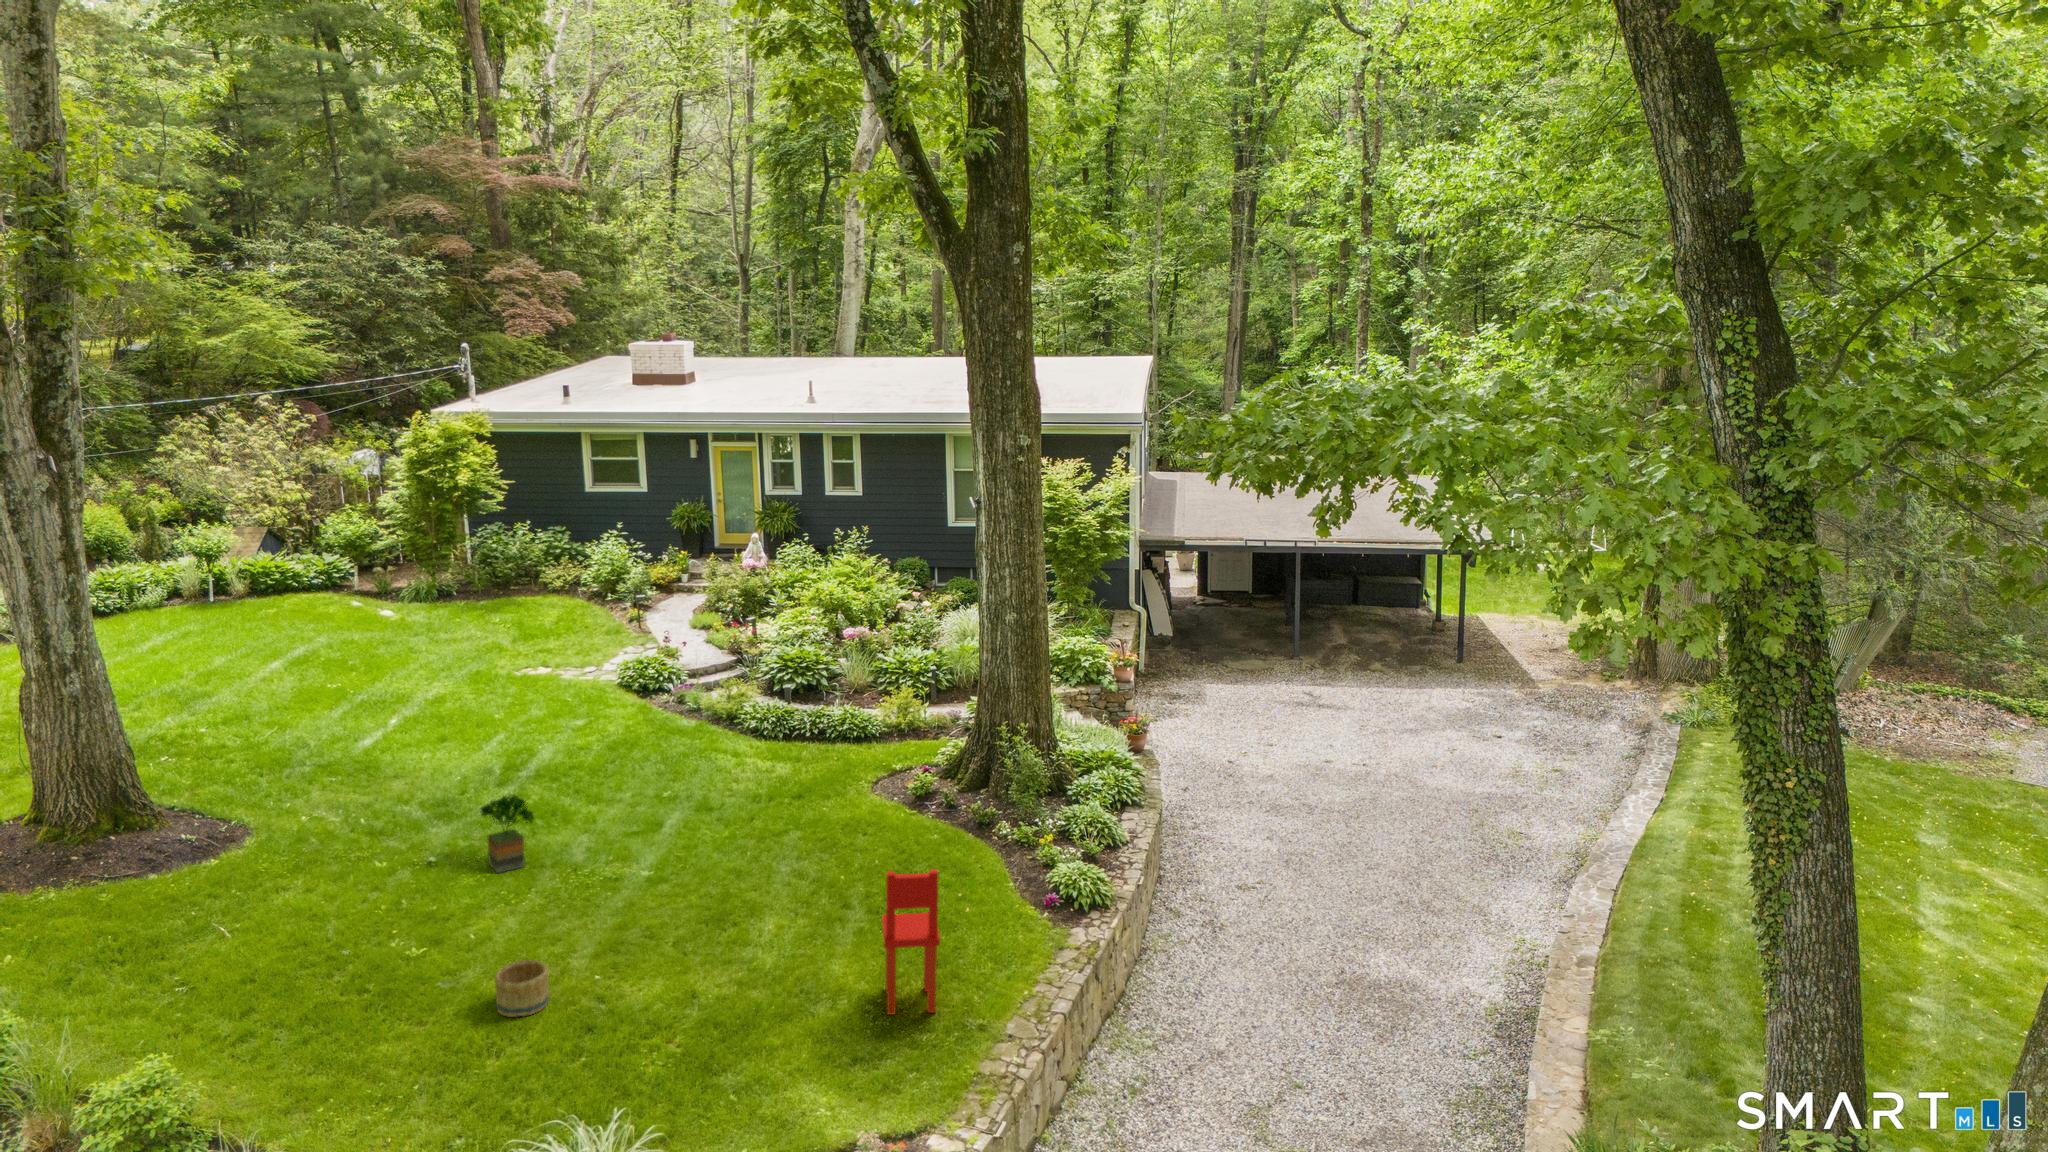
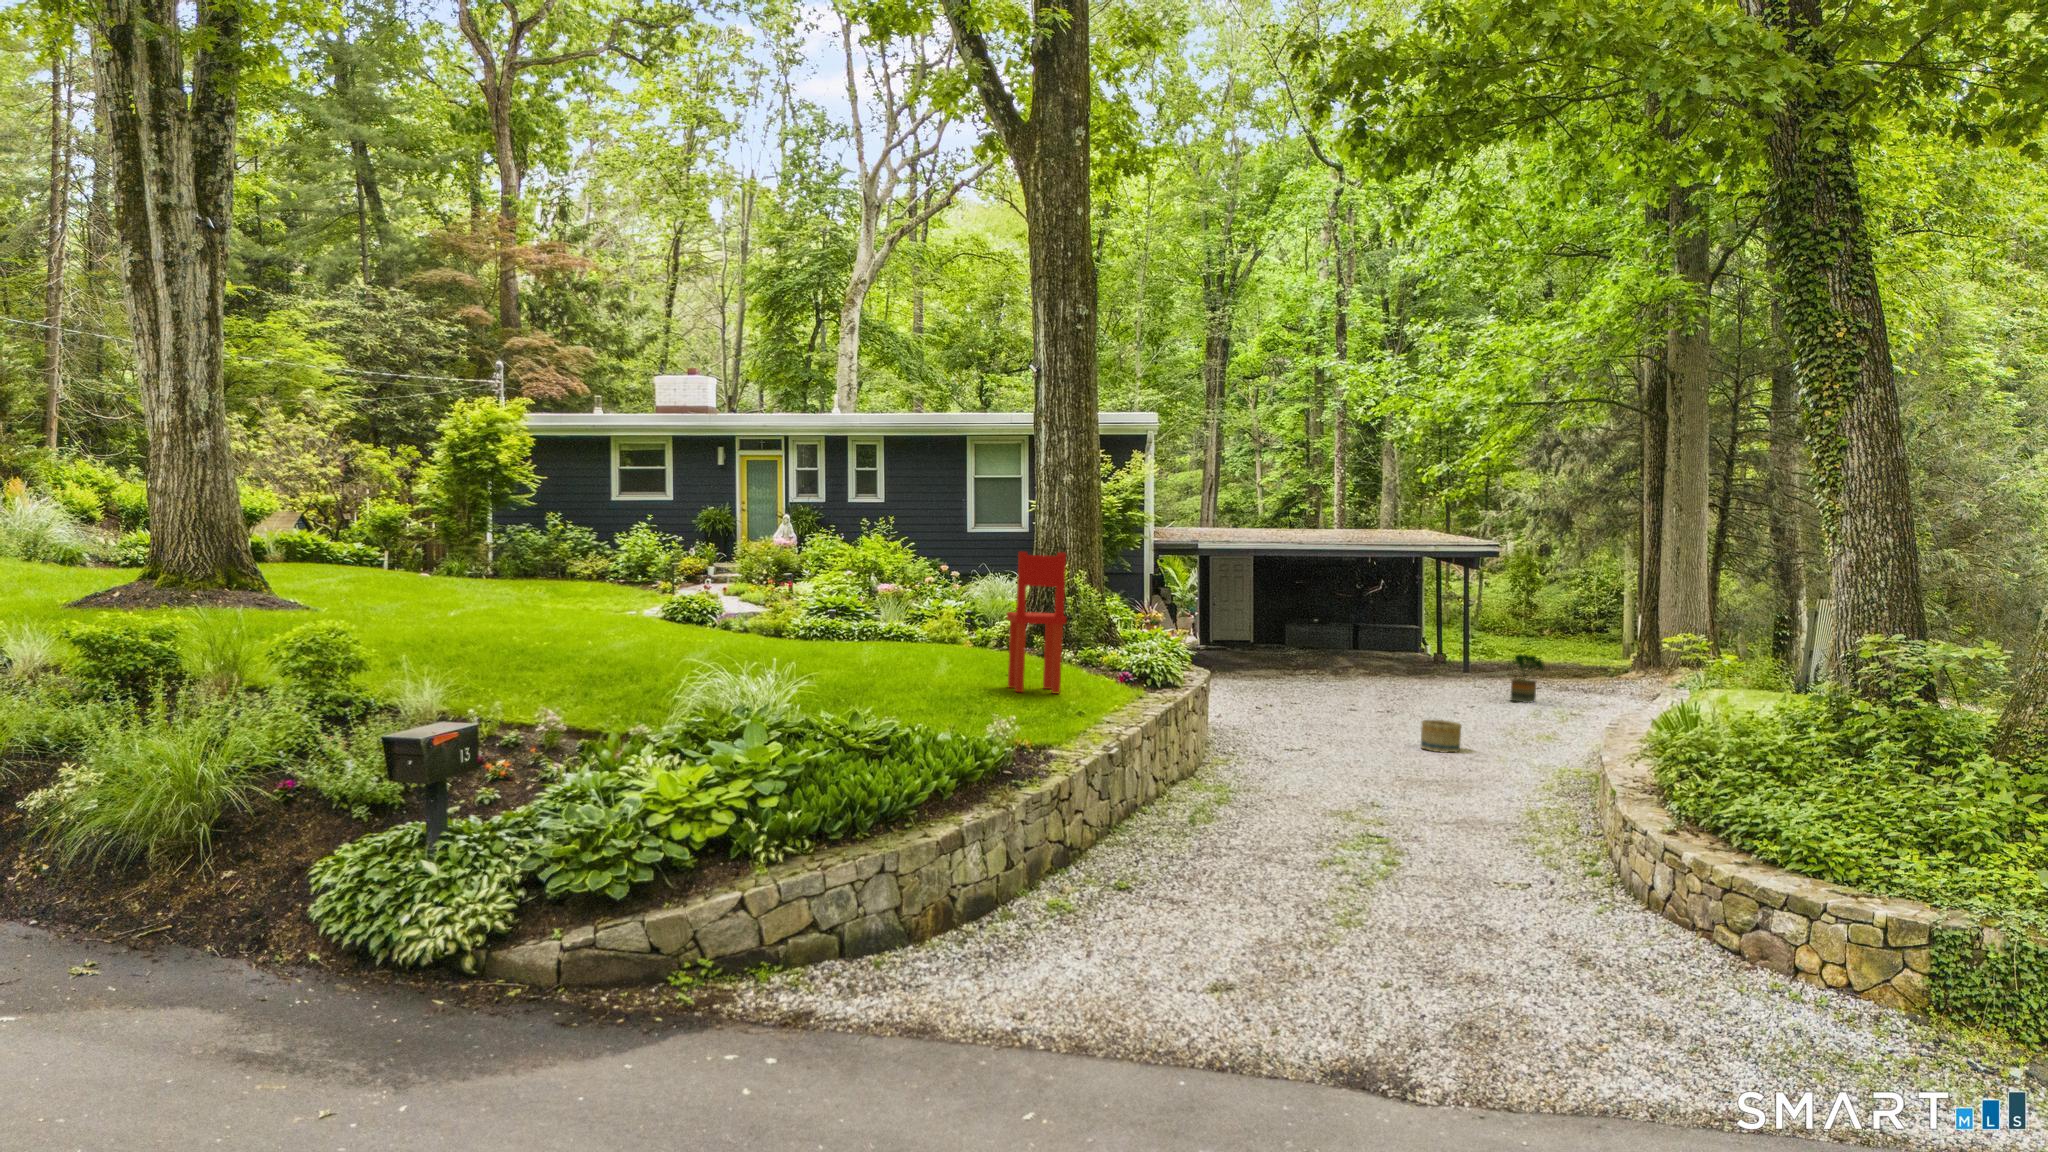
potted tree: present [480,795,534,873] -> present [1508,654,1544,703]
basket: present [494,960,549,1017] -> present [1421,720,1462,753]

